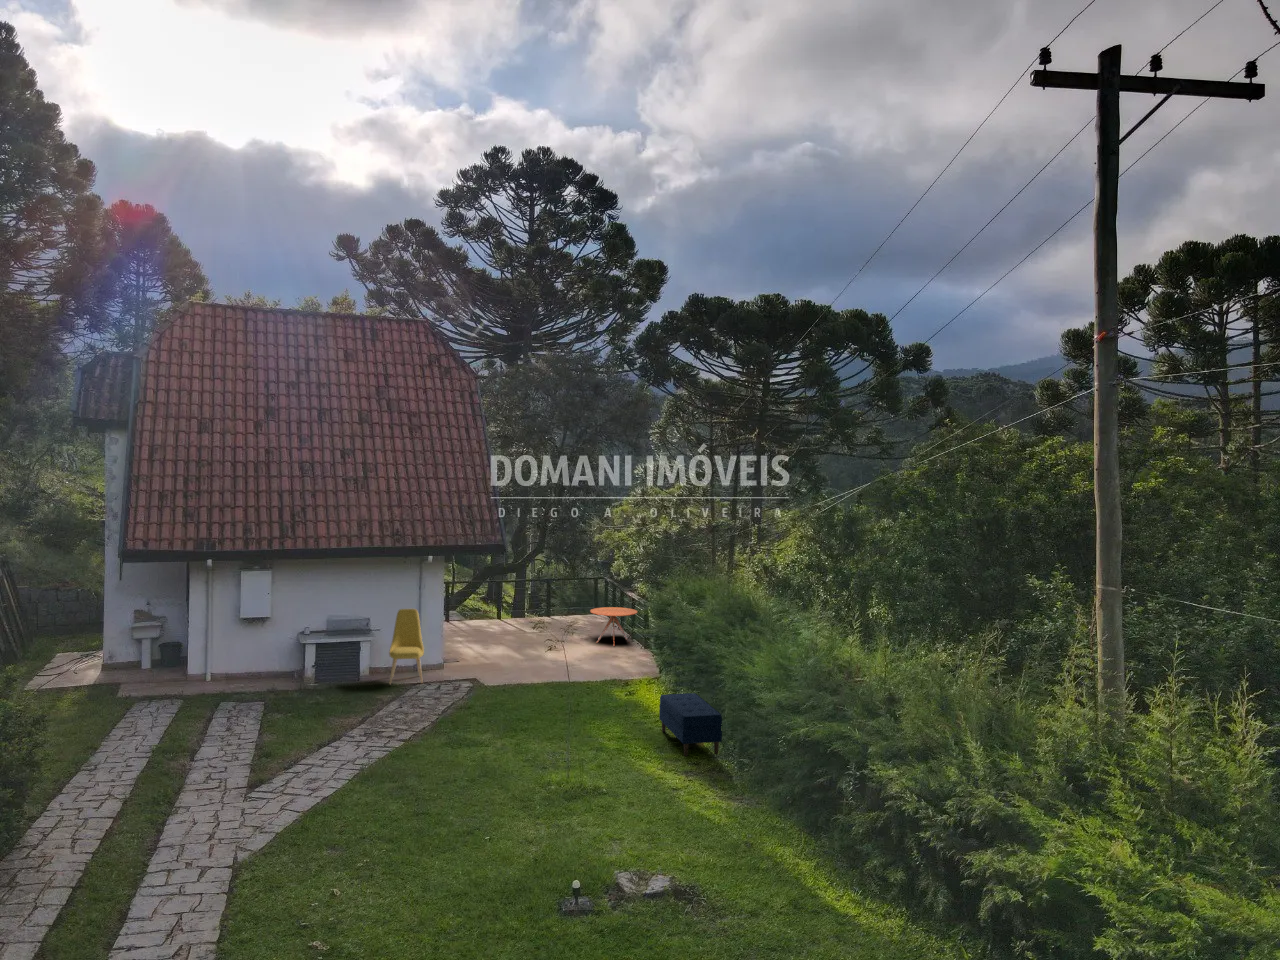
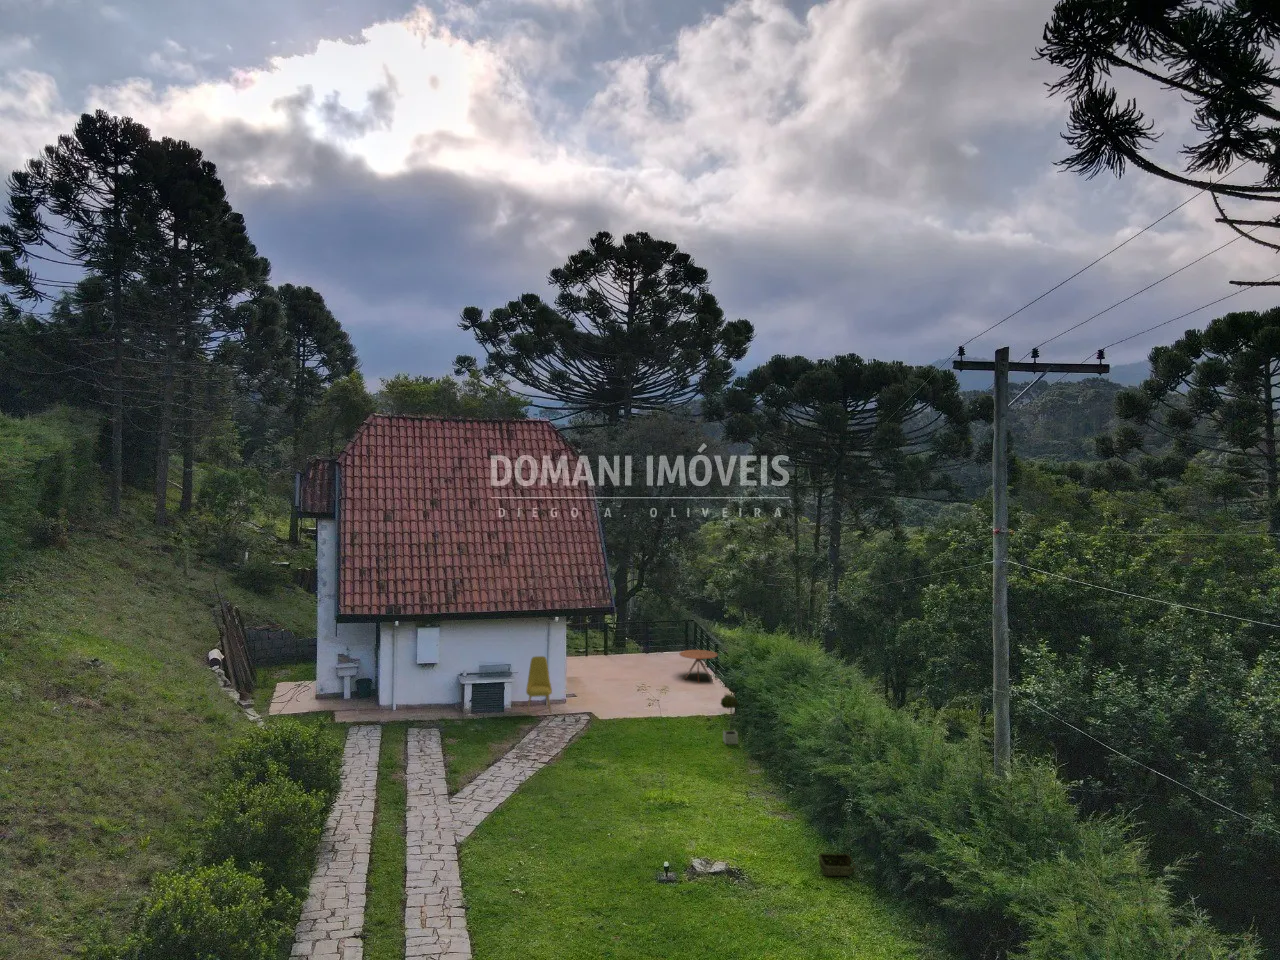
potted tree: none [646,647,672,712] -> present [721,695,740,744]
bench: present [659,693,722,756] -> none [730,733,774,781]
woven basket: none [807,853,866,889] -> present [818,853,856,876]

